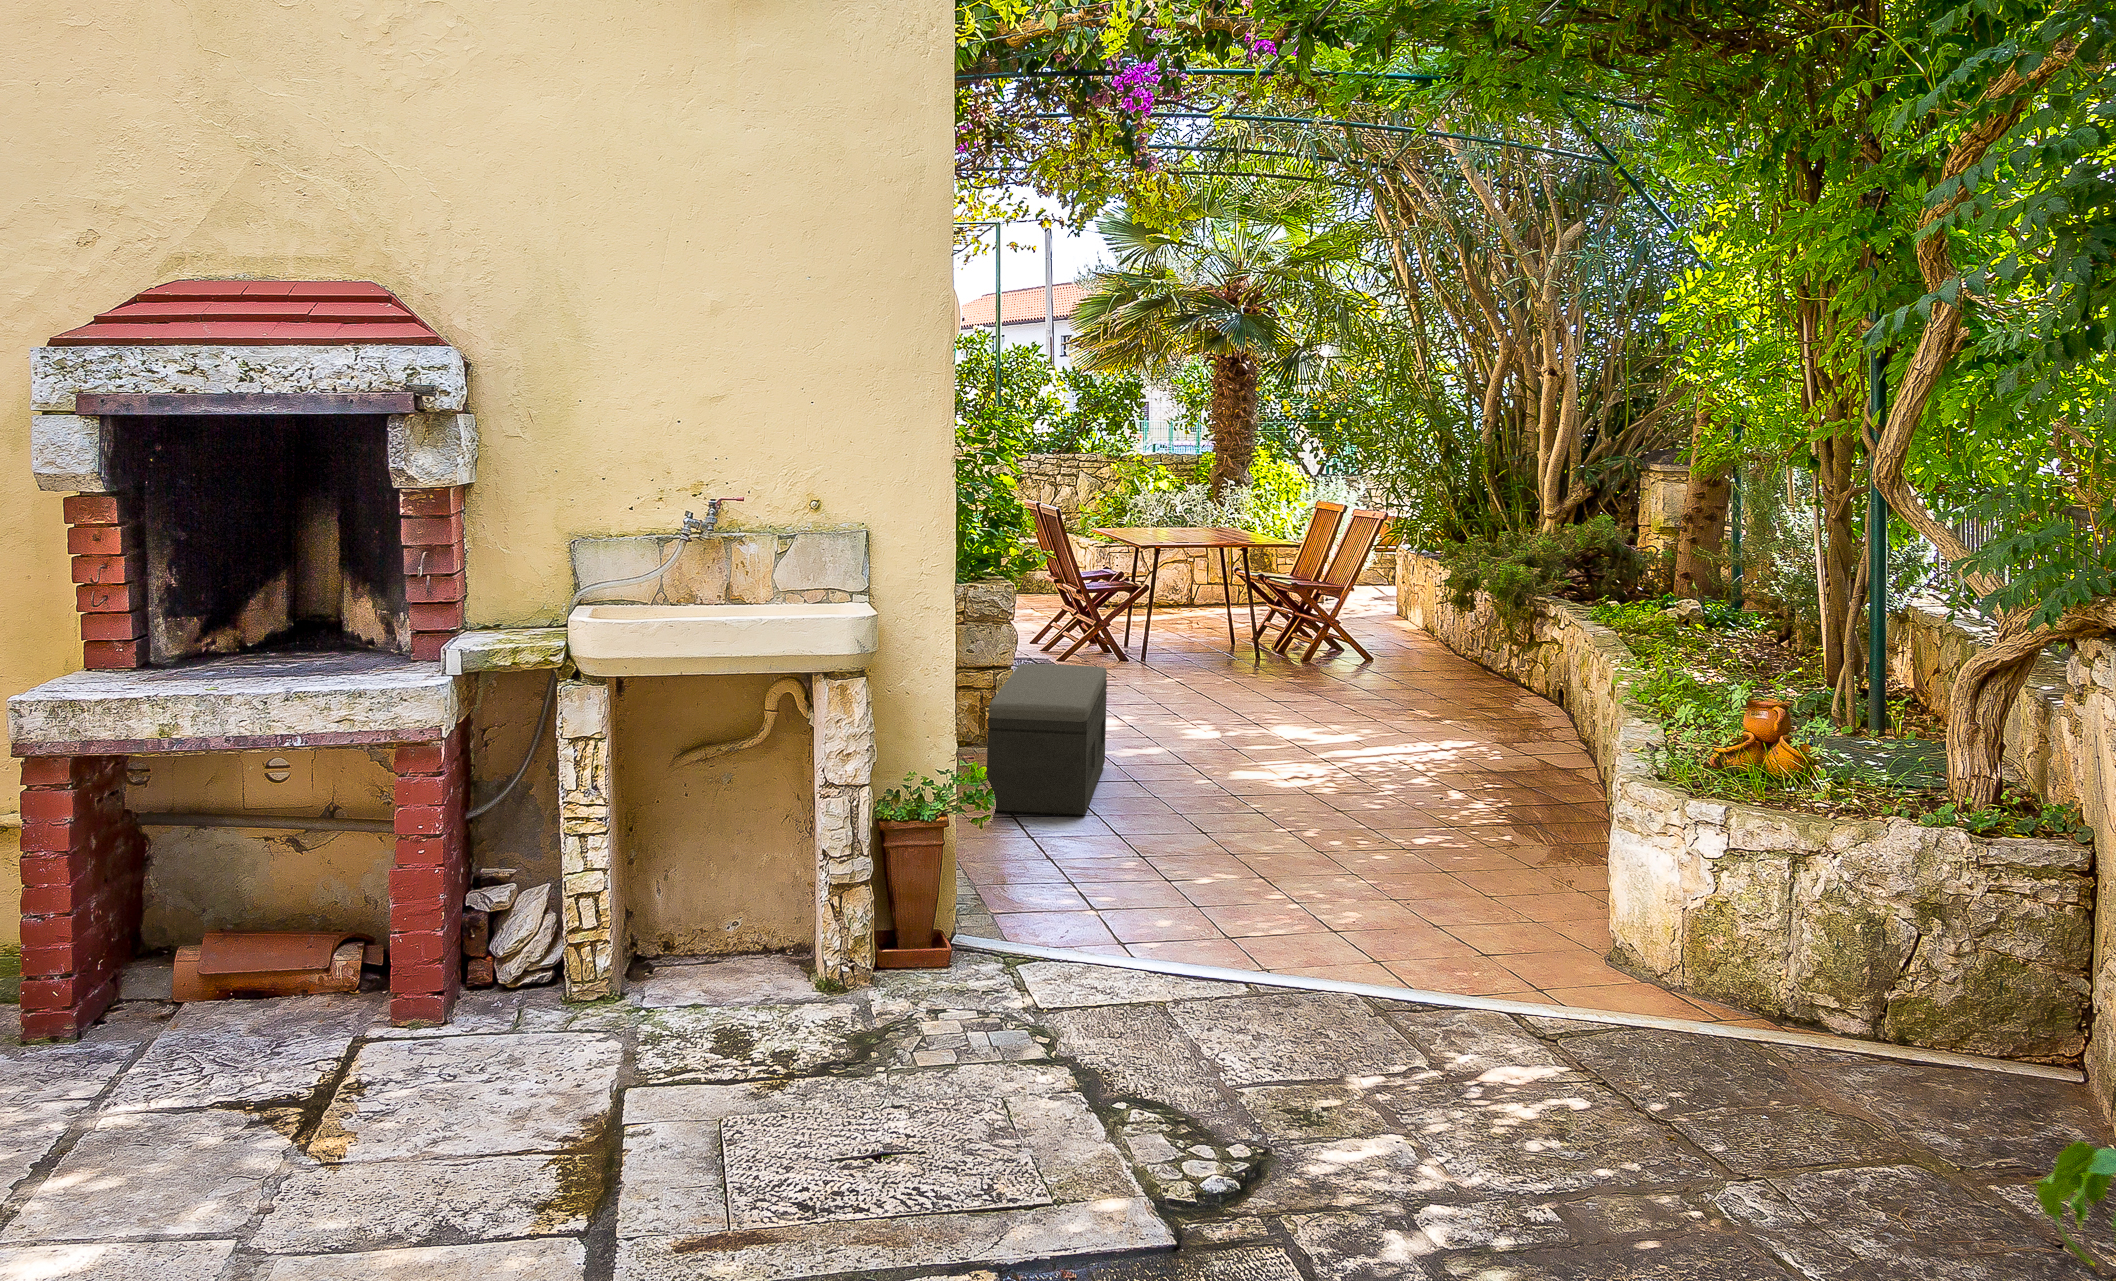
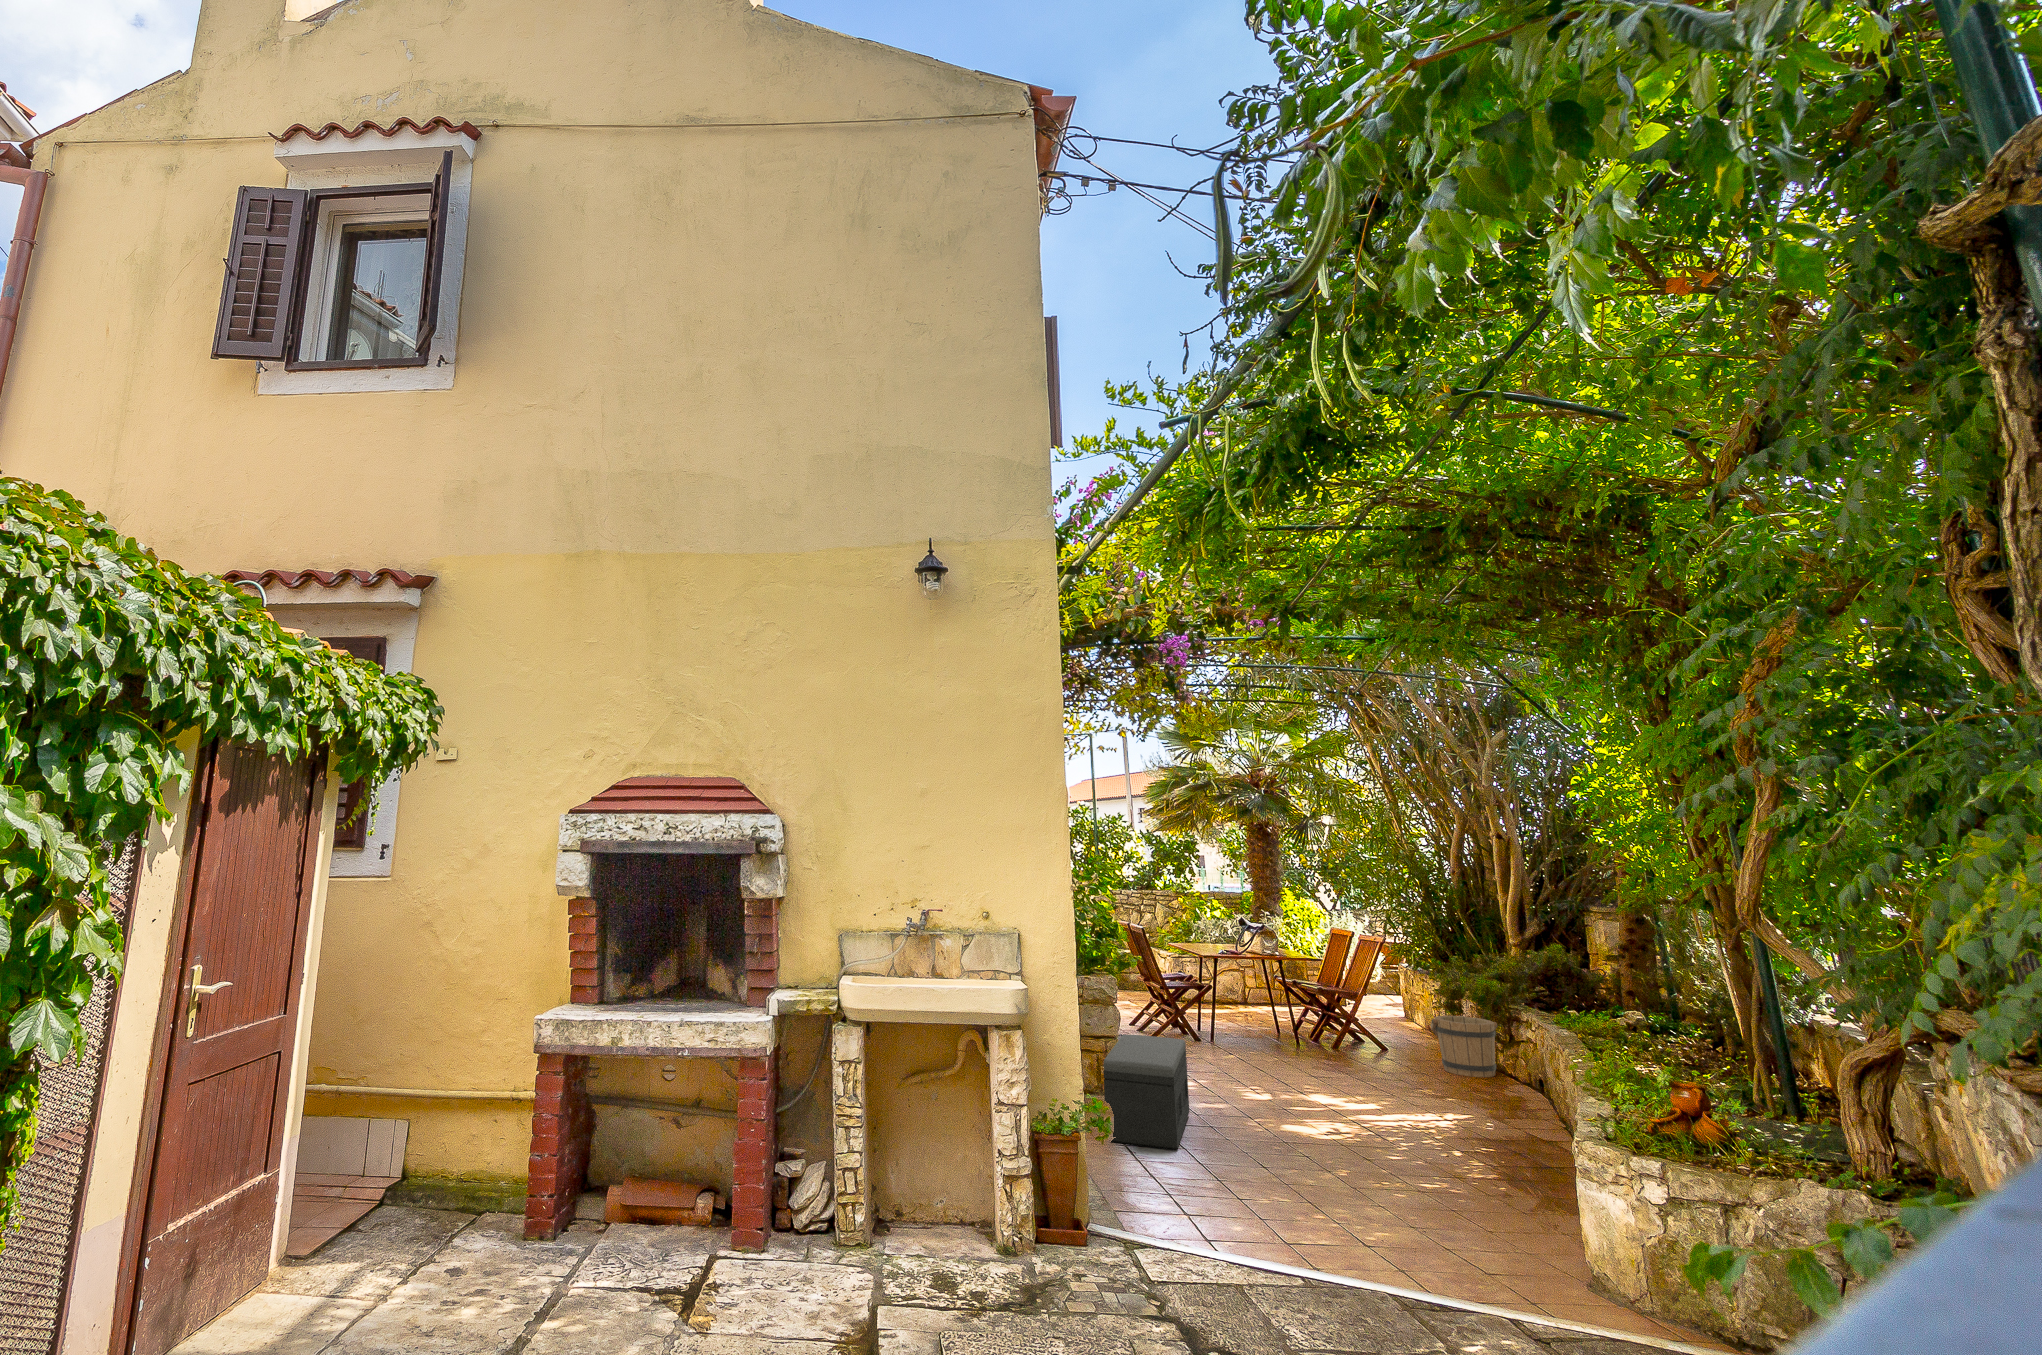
bucket: none [1429,615,1511,690] -> present [1431,1016,1498,1077]

